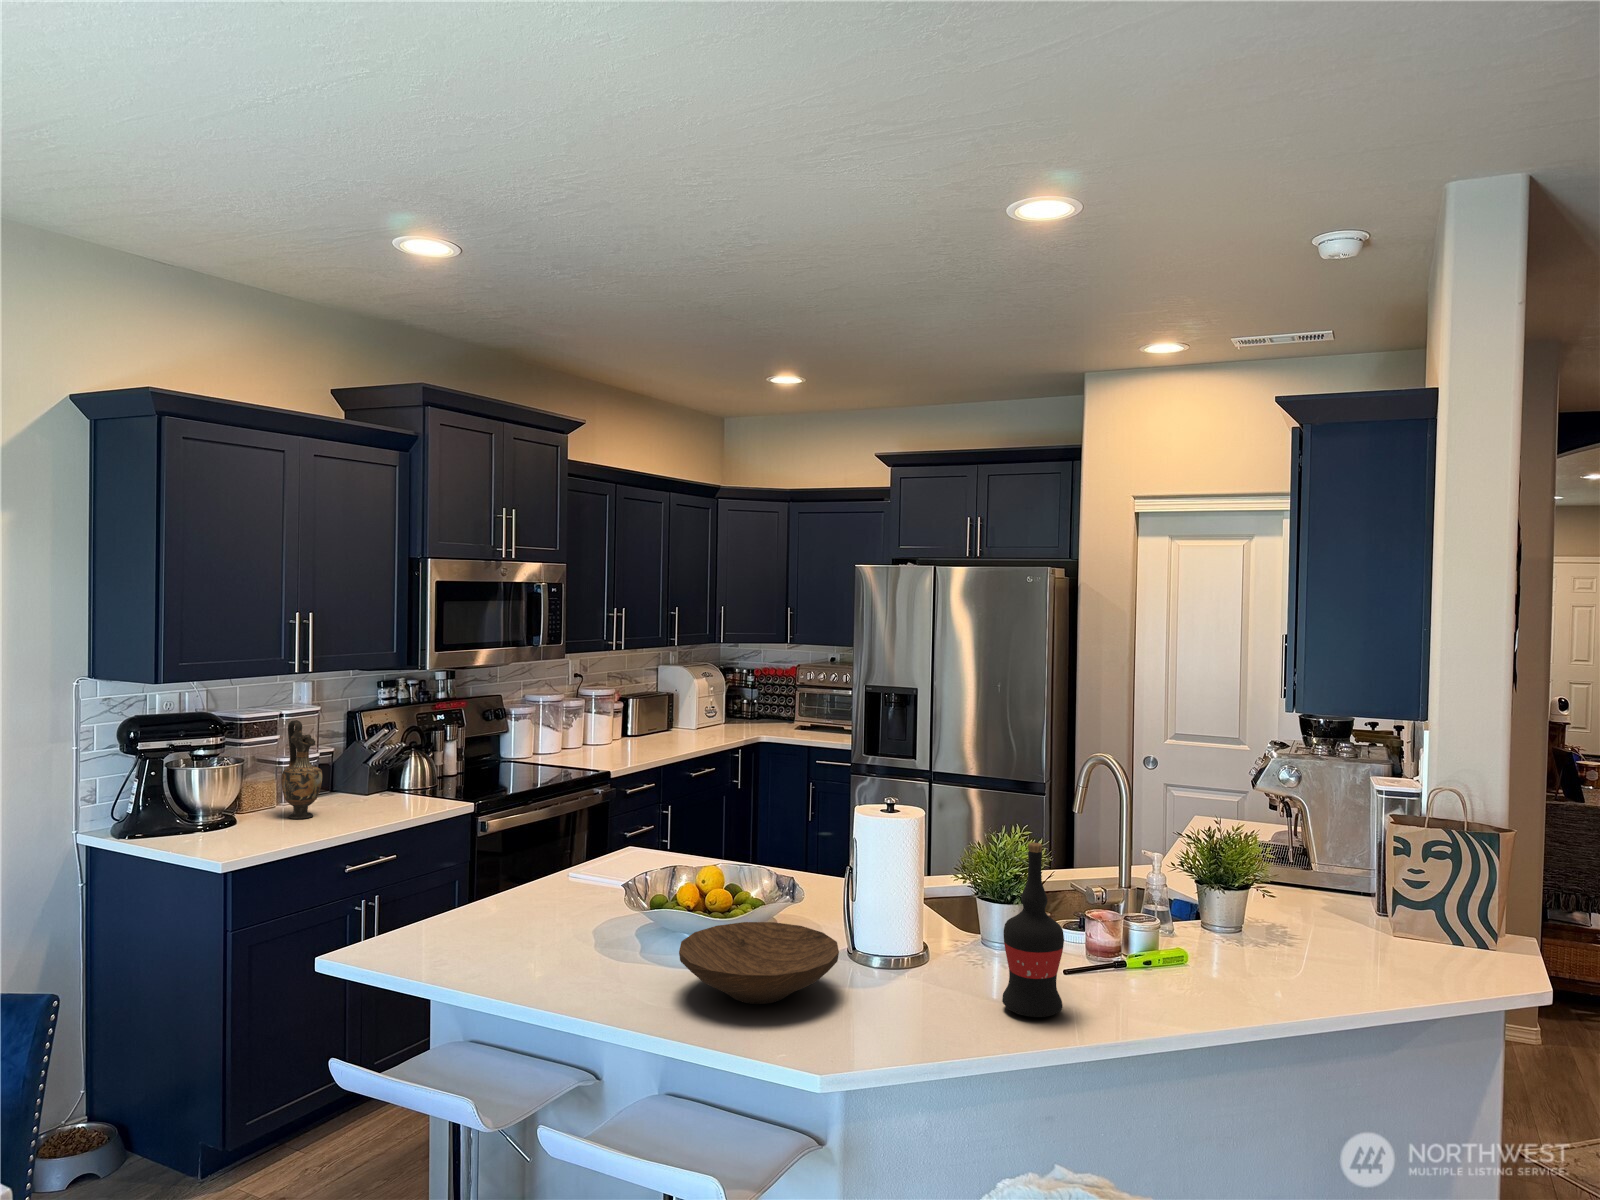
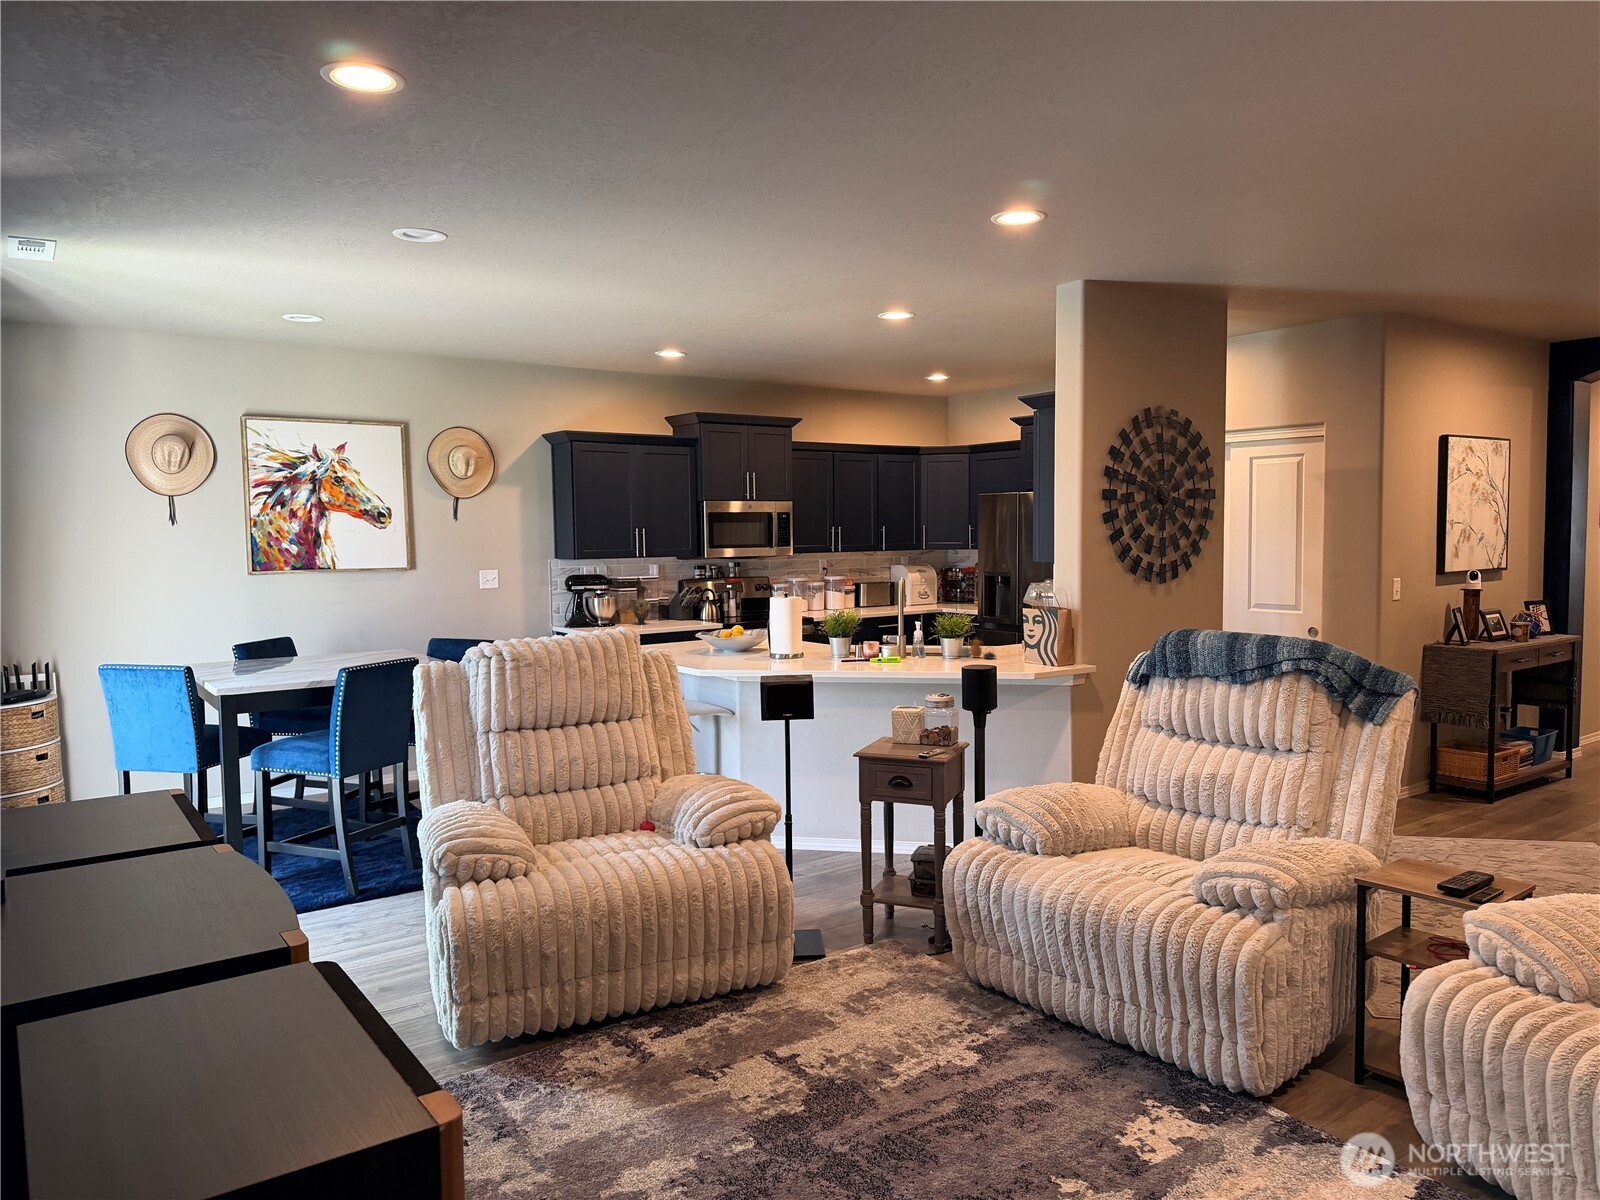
wine bottle: present [1002,843,1064,1017] -> none [791,595,813,658]
teapot: none [1309,915,1447,969] -> present [957,639,996,659]
wooden bowl: present [679,922,839,1004] -> none [693,634,752,655]

